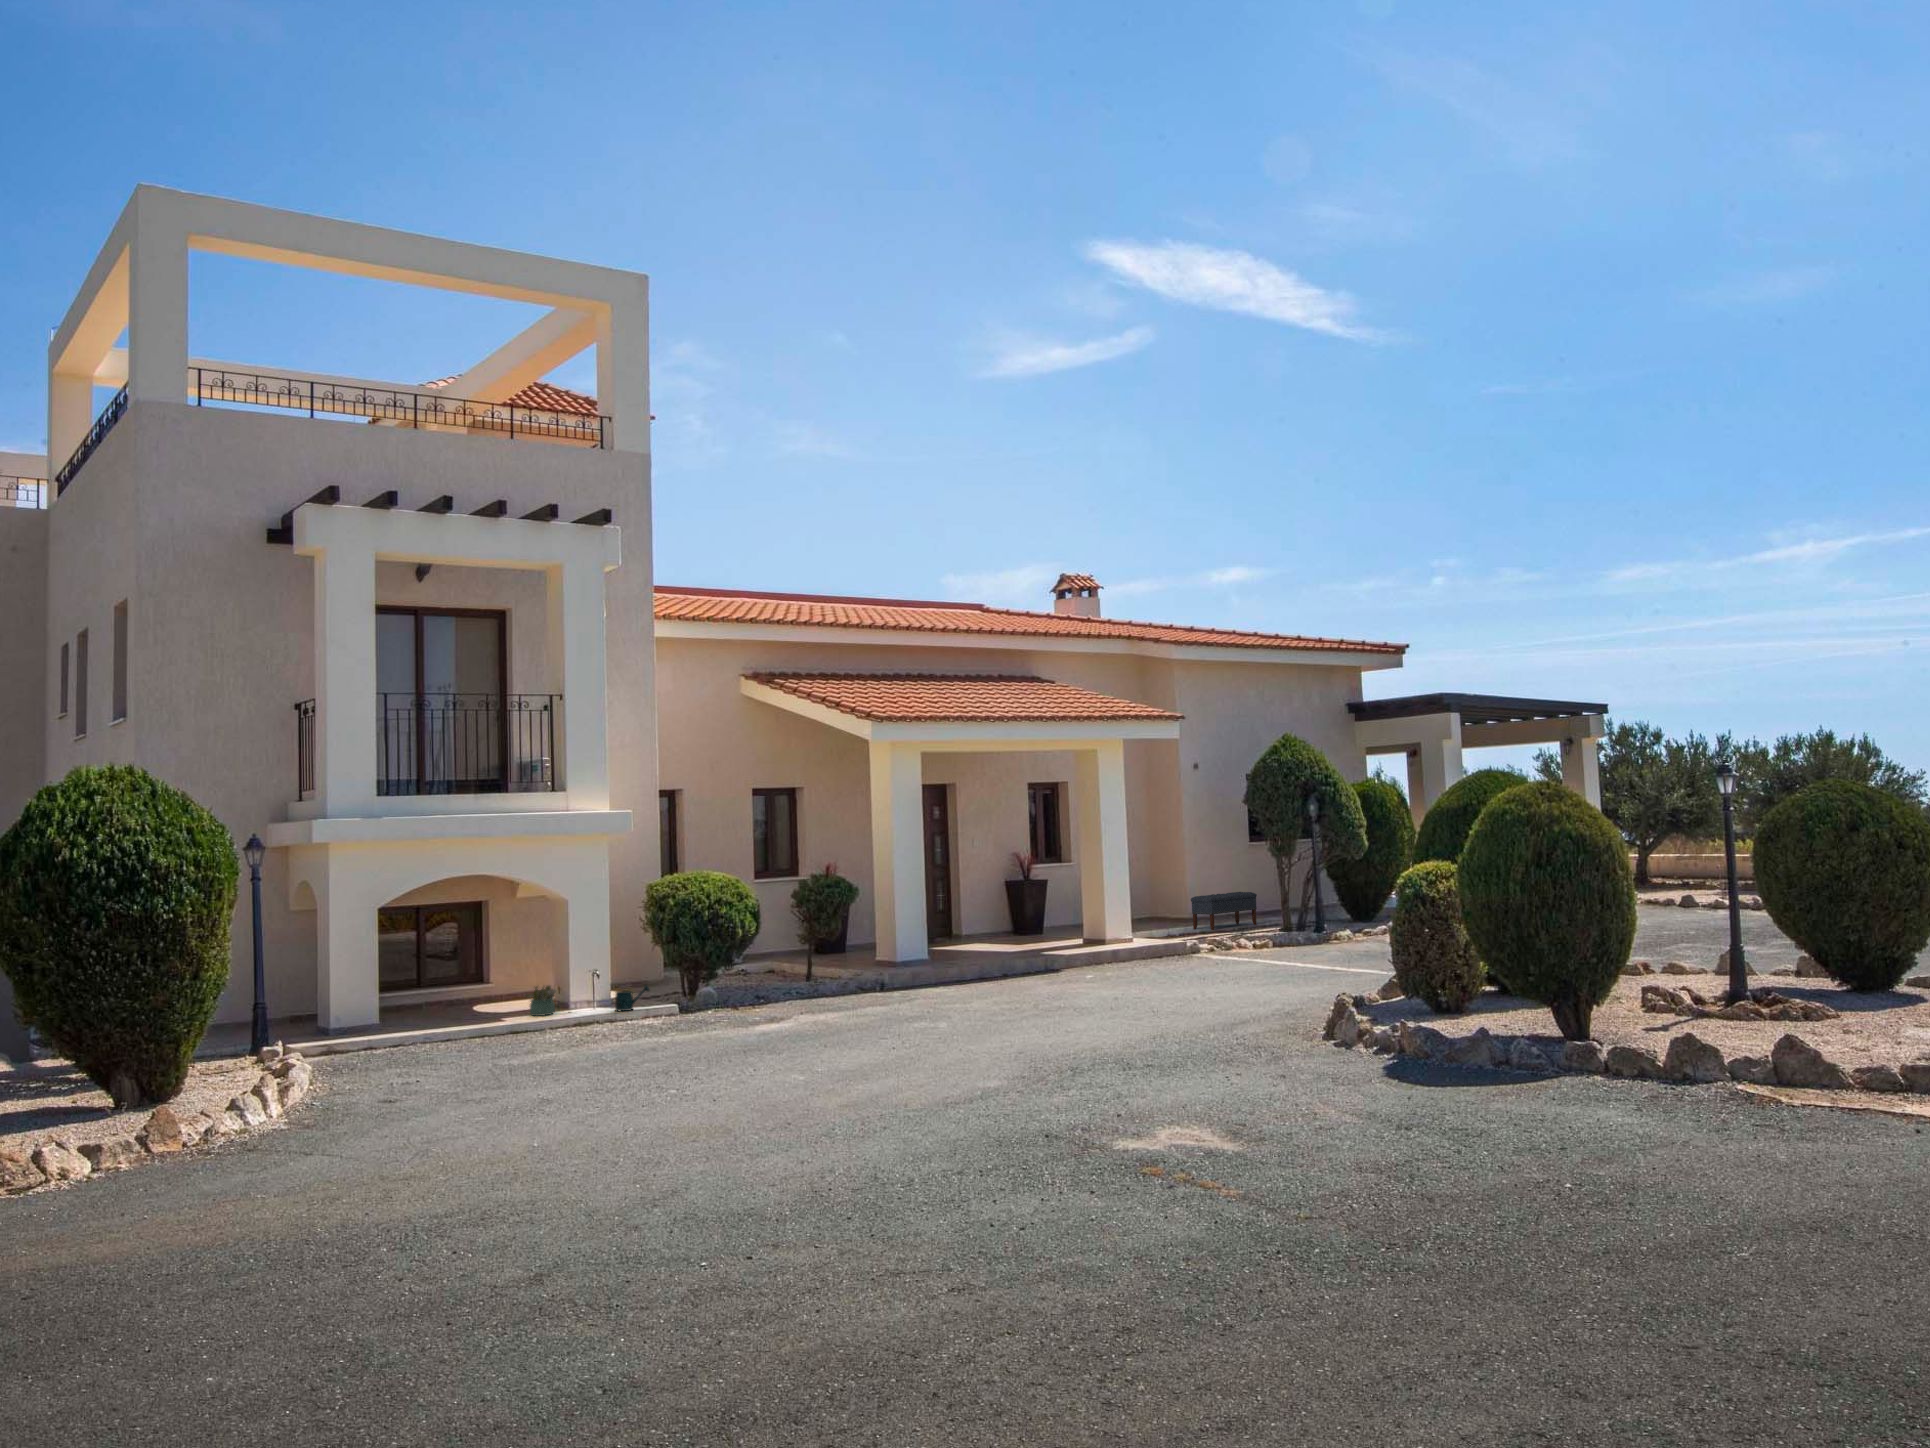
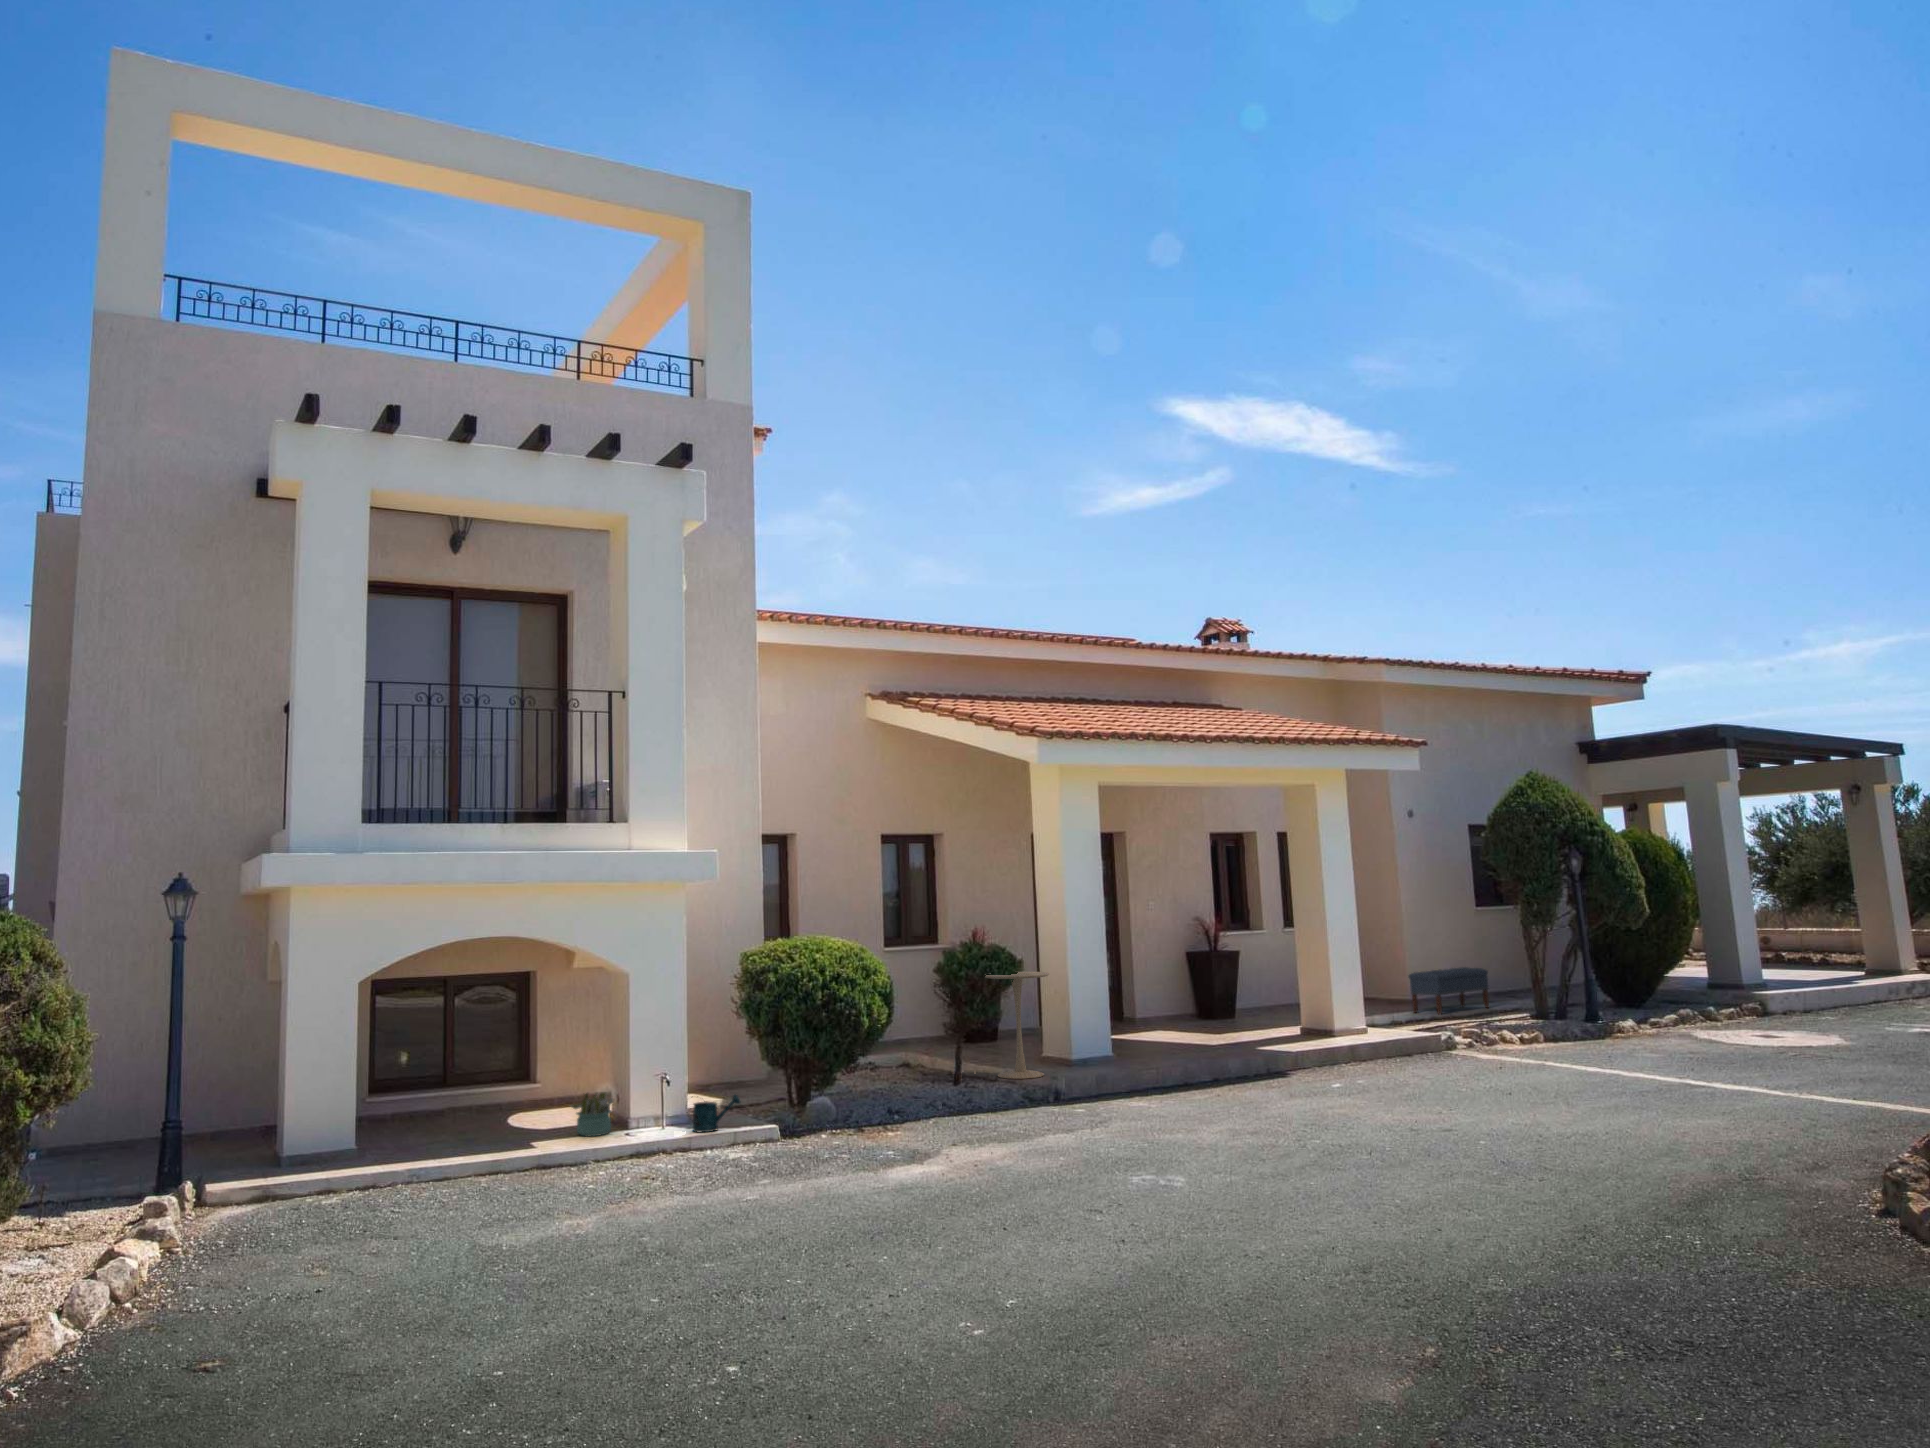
pedestal table: none [832,898,882,977] -> present [985,972,1049,1079]

